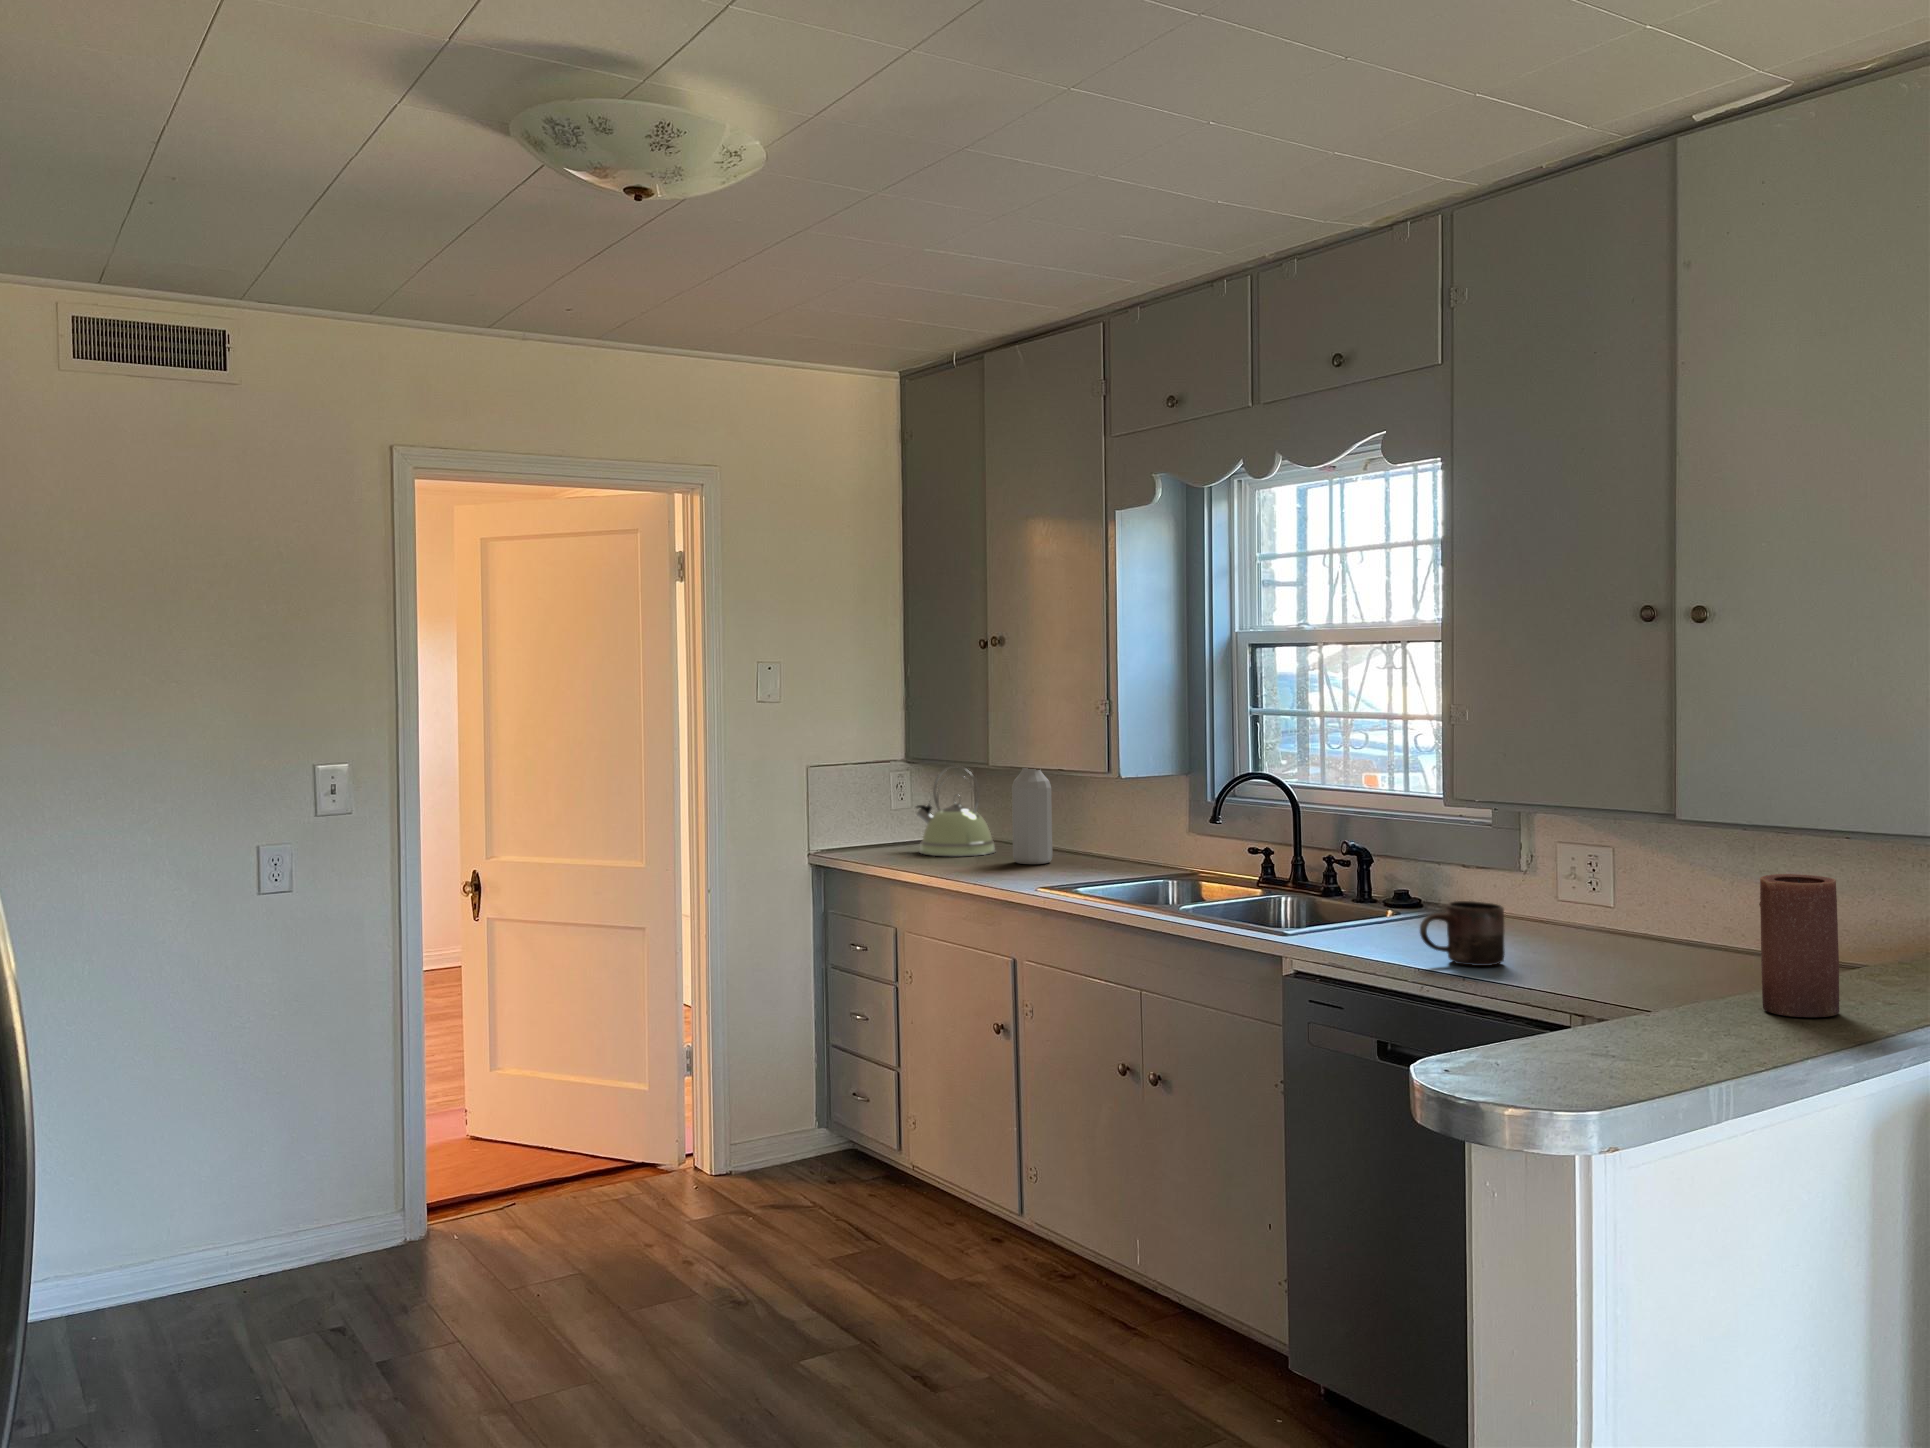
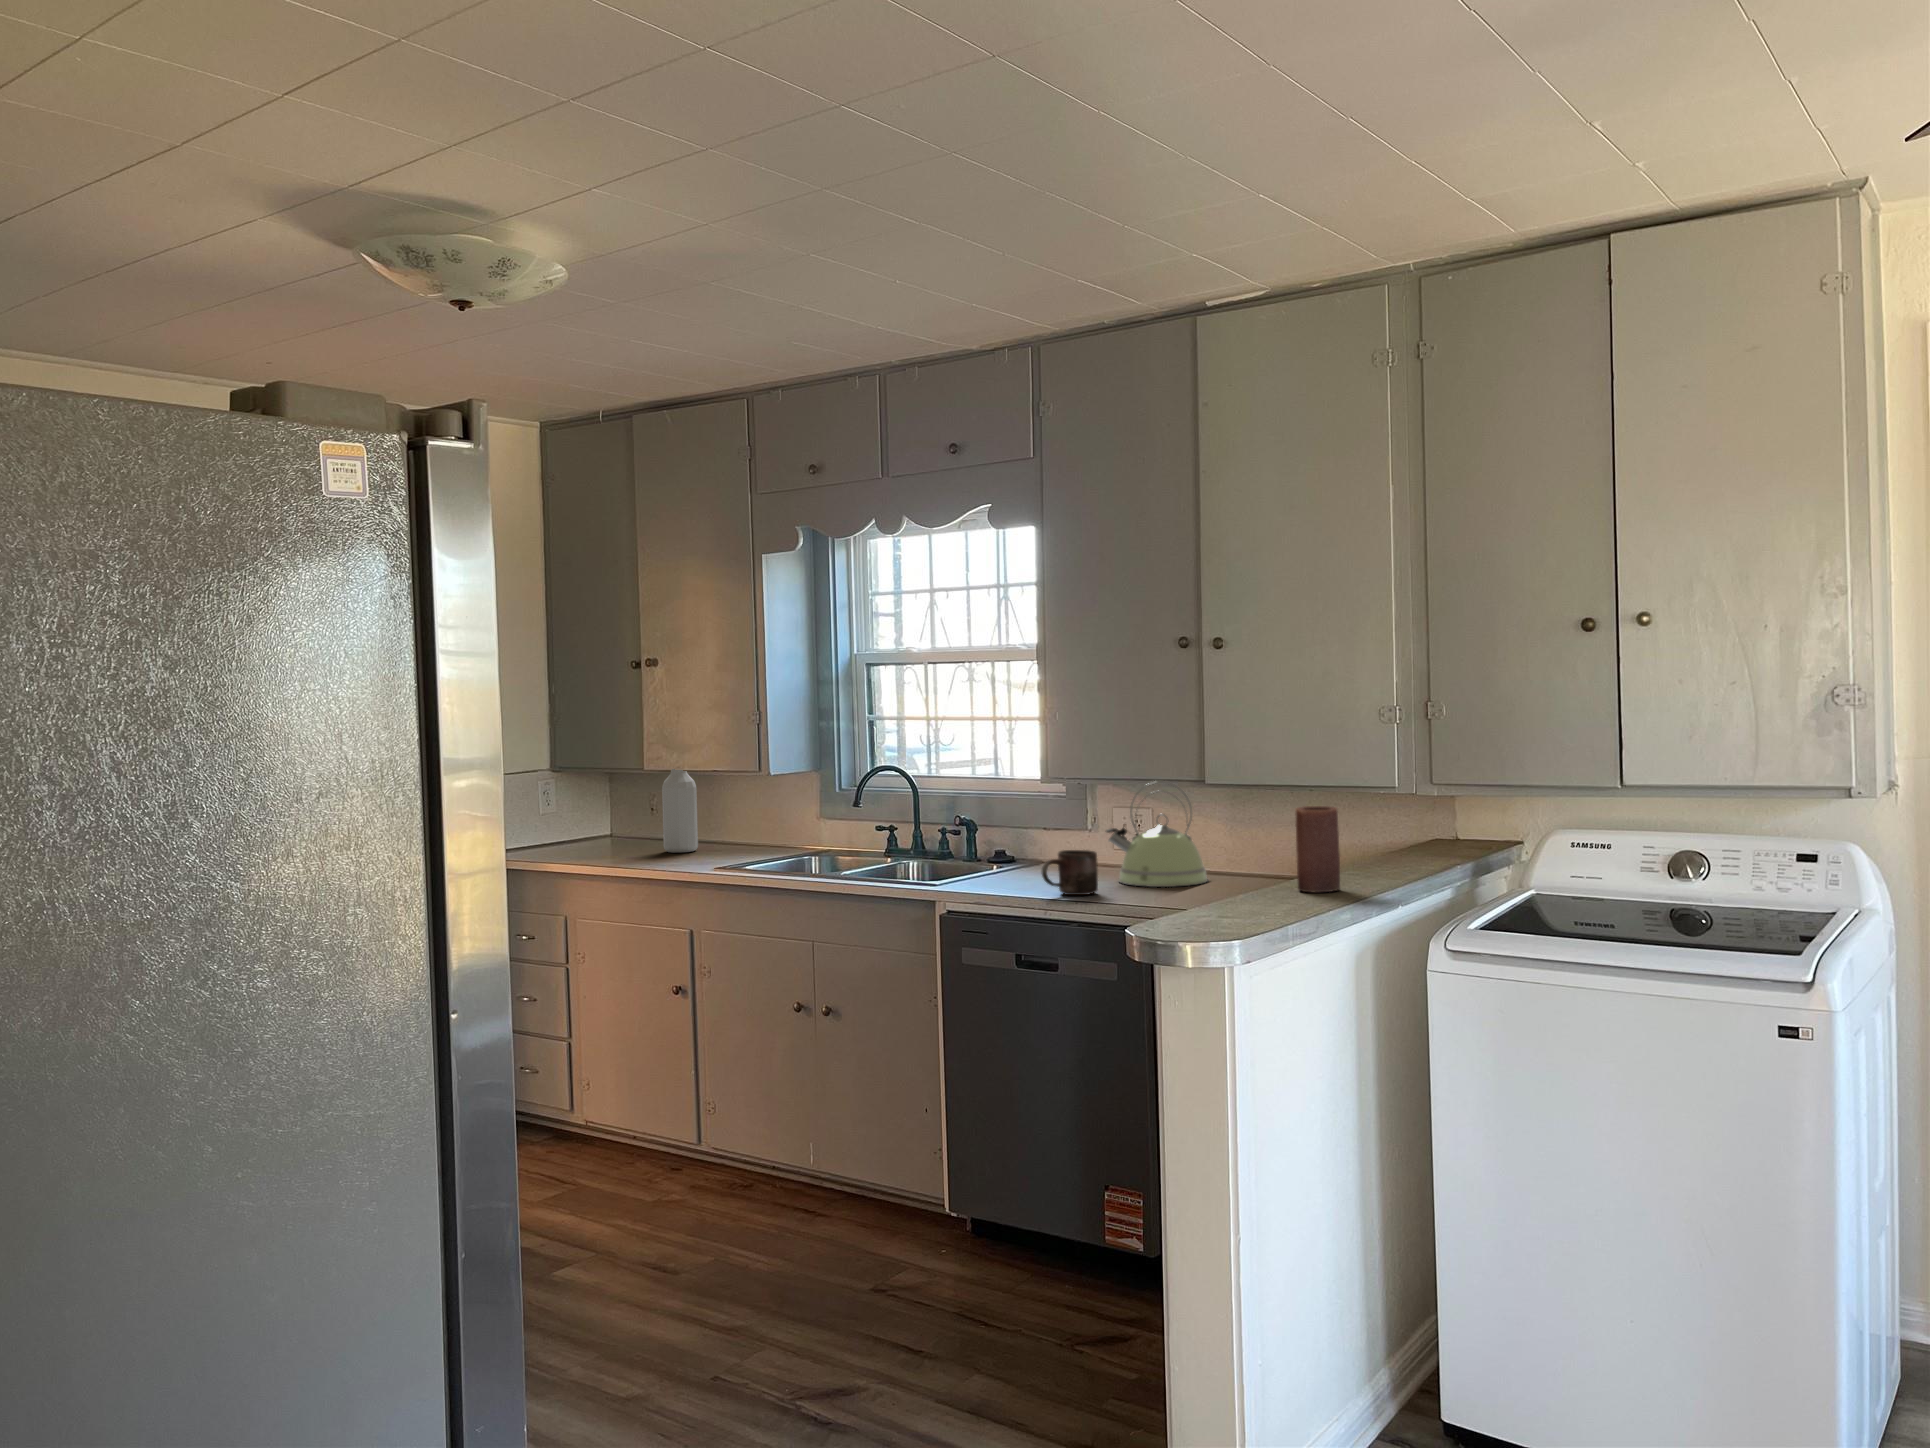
kettle: present [916,766,995,856] -> present [1106,781,1208,887]

